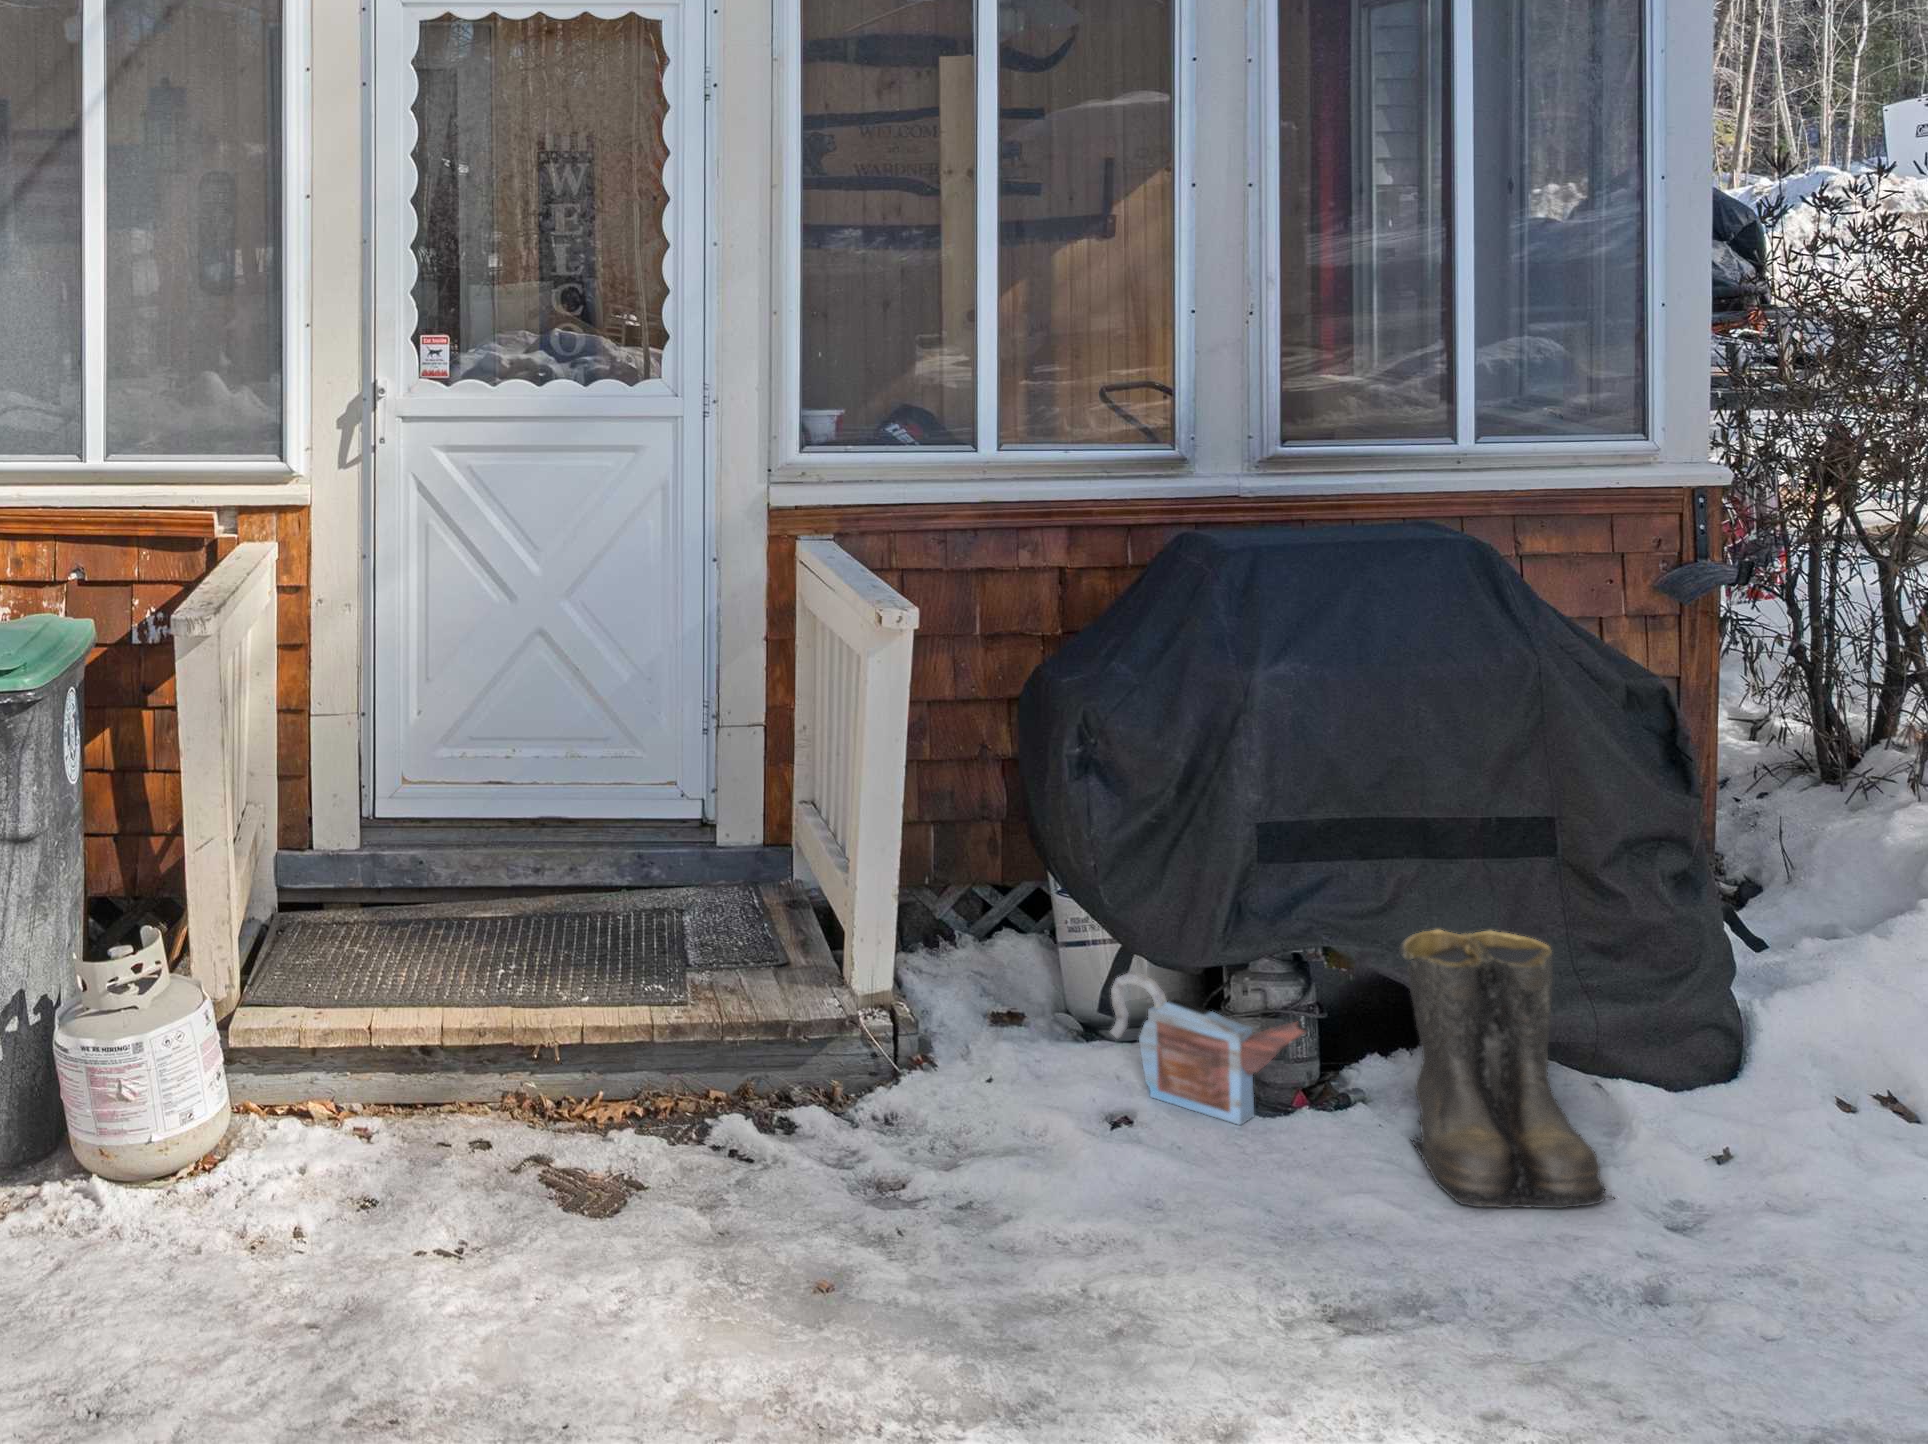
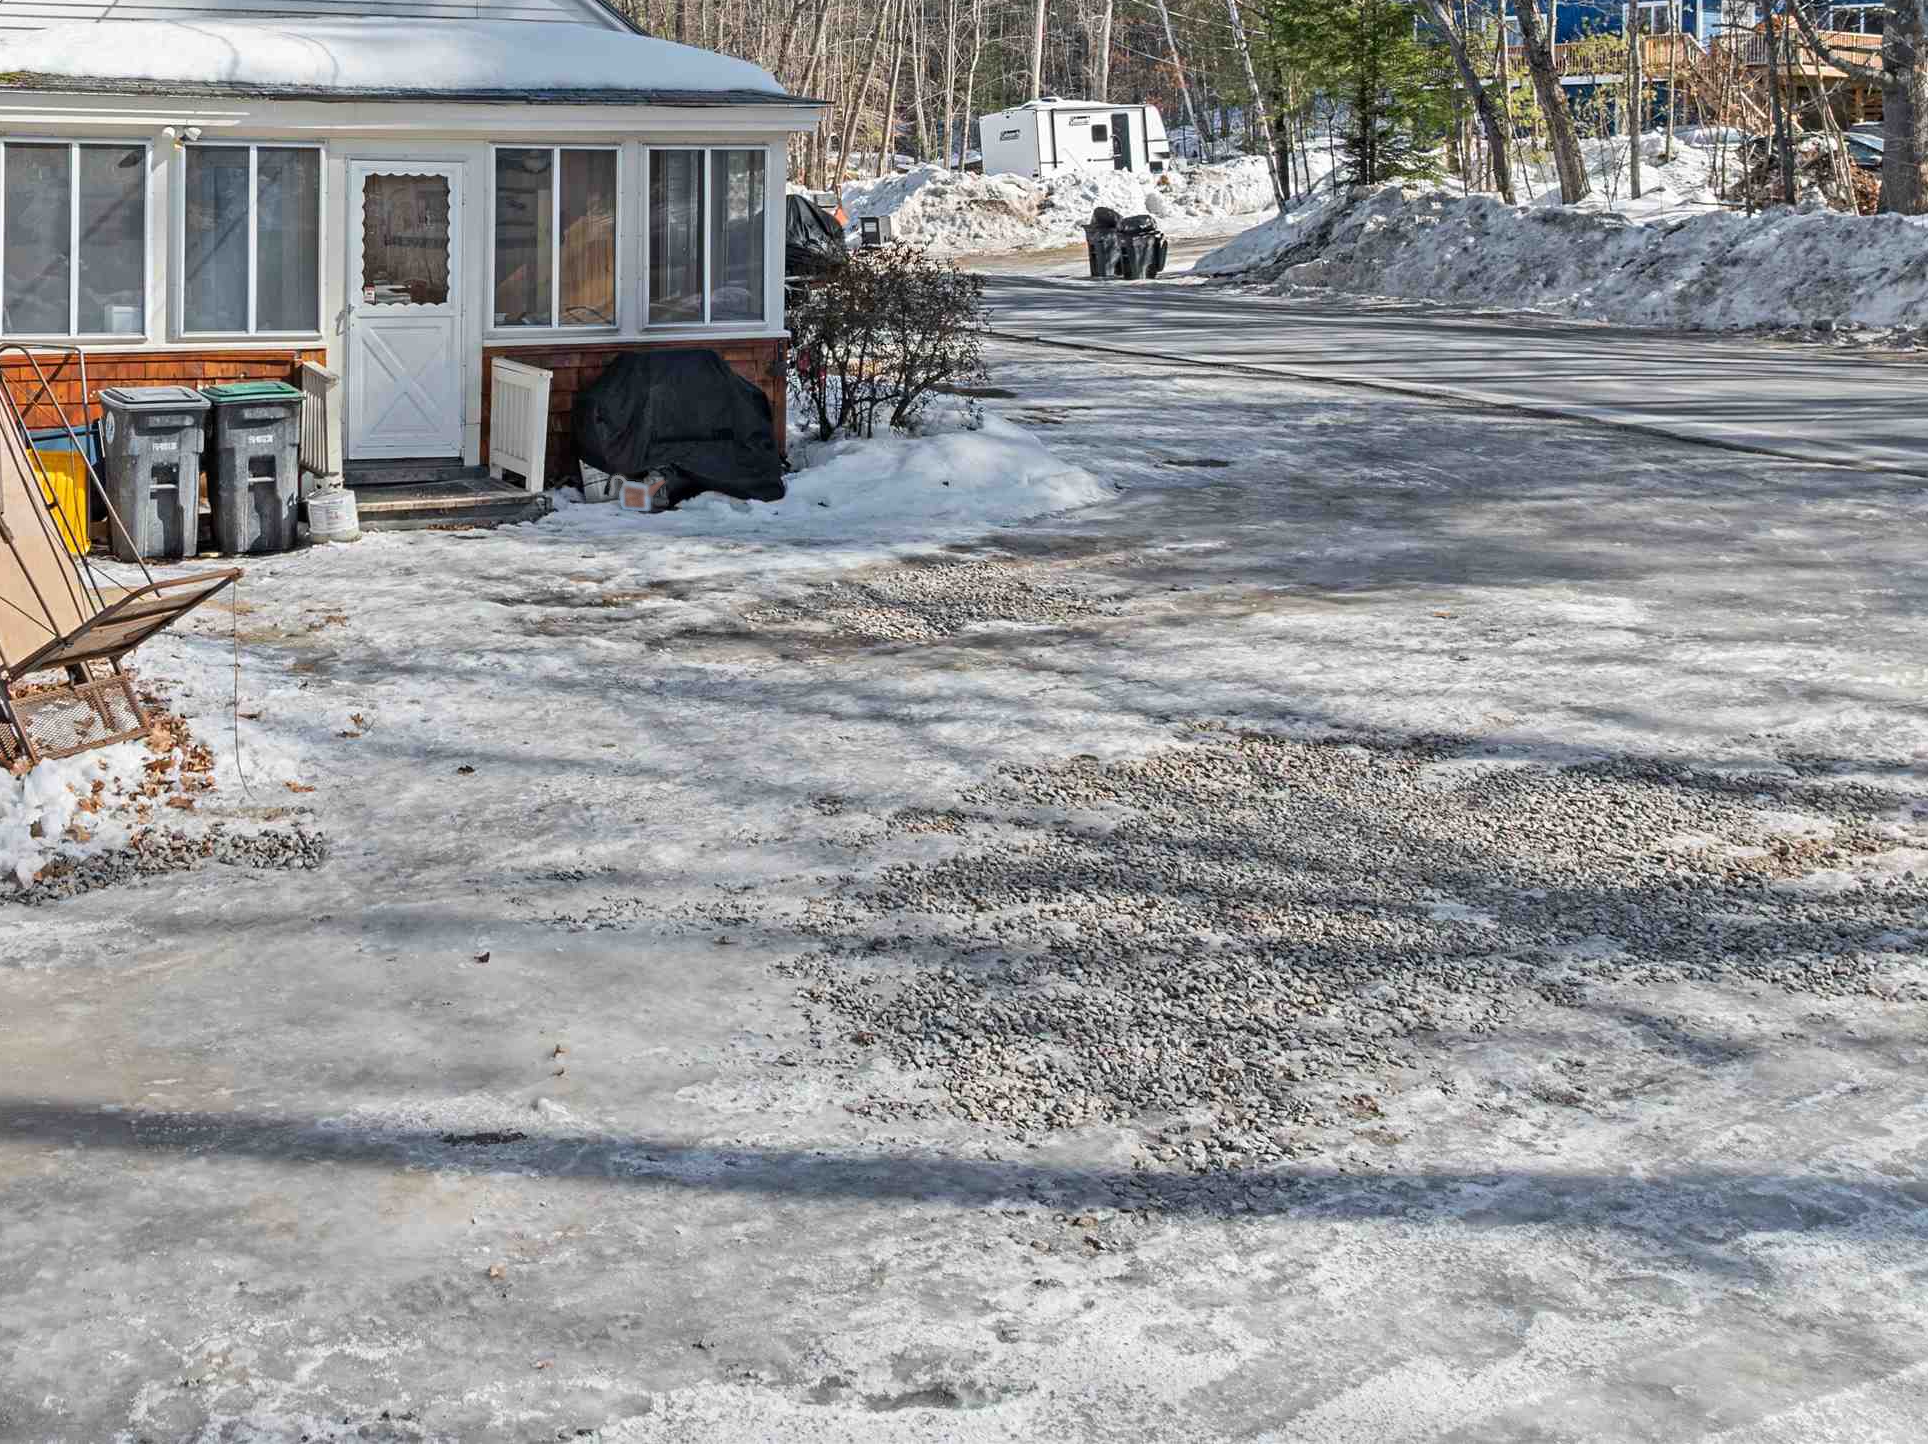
boots: present [1399,930,1614,1208] -> none [690,454,742,515]

